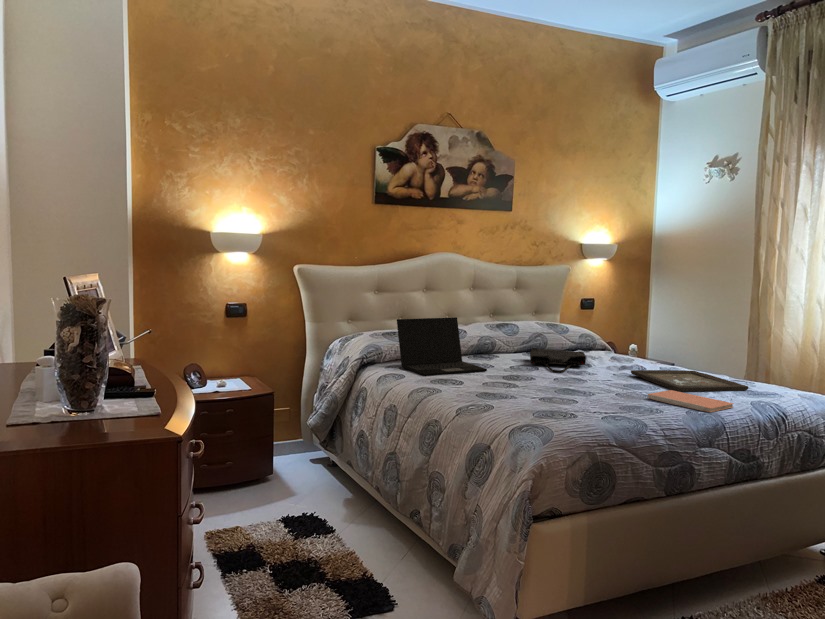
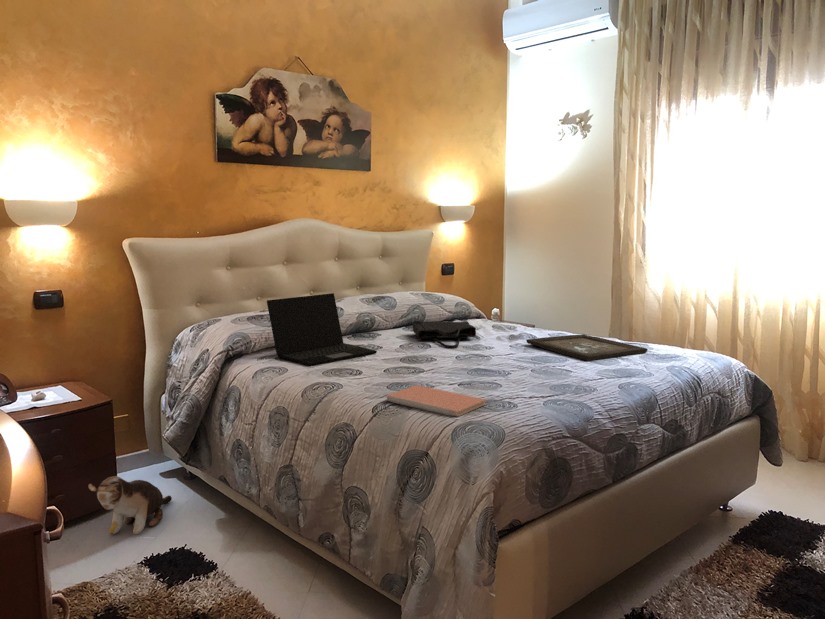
notebook: present [647,390,734,412] -> present [387,385,486,416]
plush toy: none [248,450,313,499] -> present [88,476,172,534]

